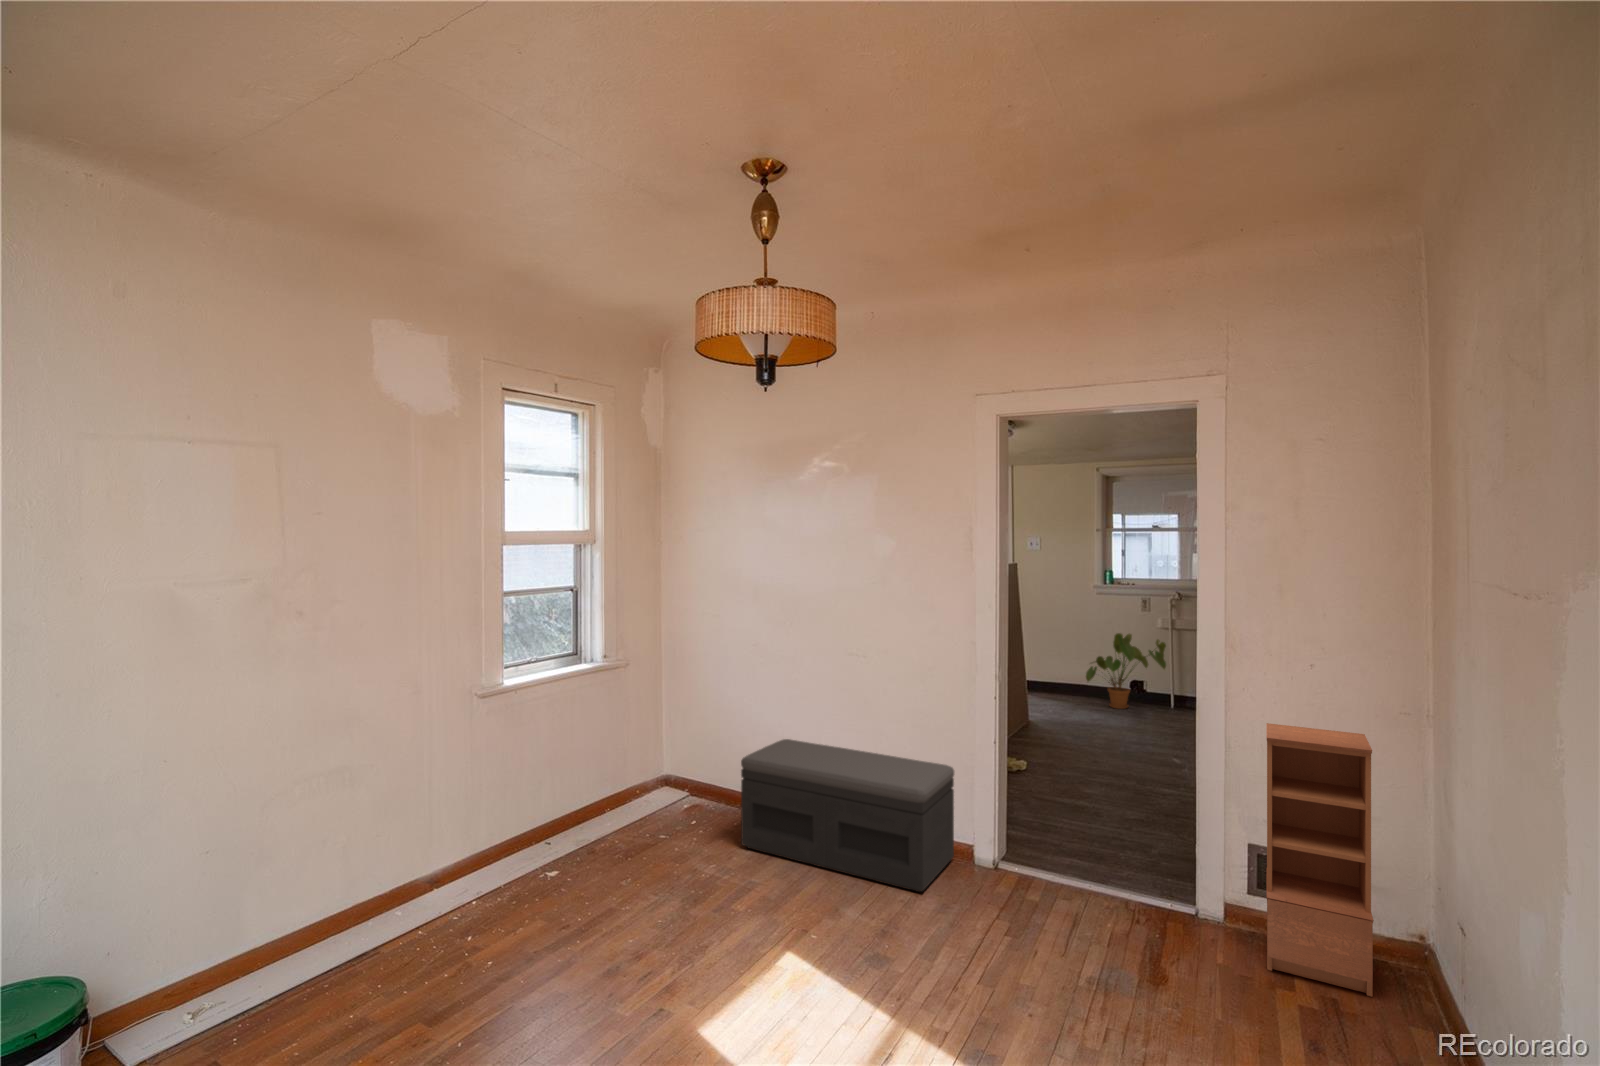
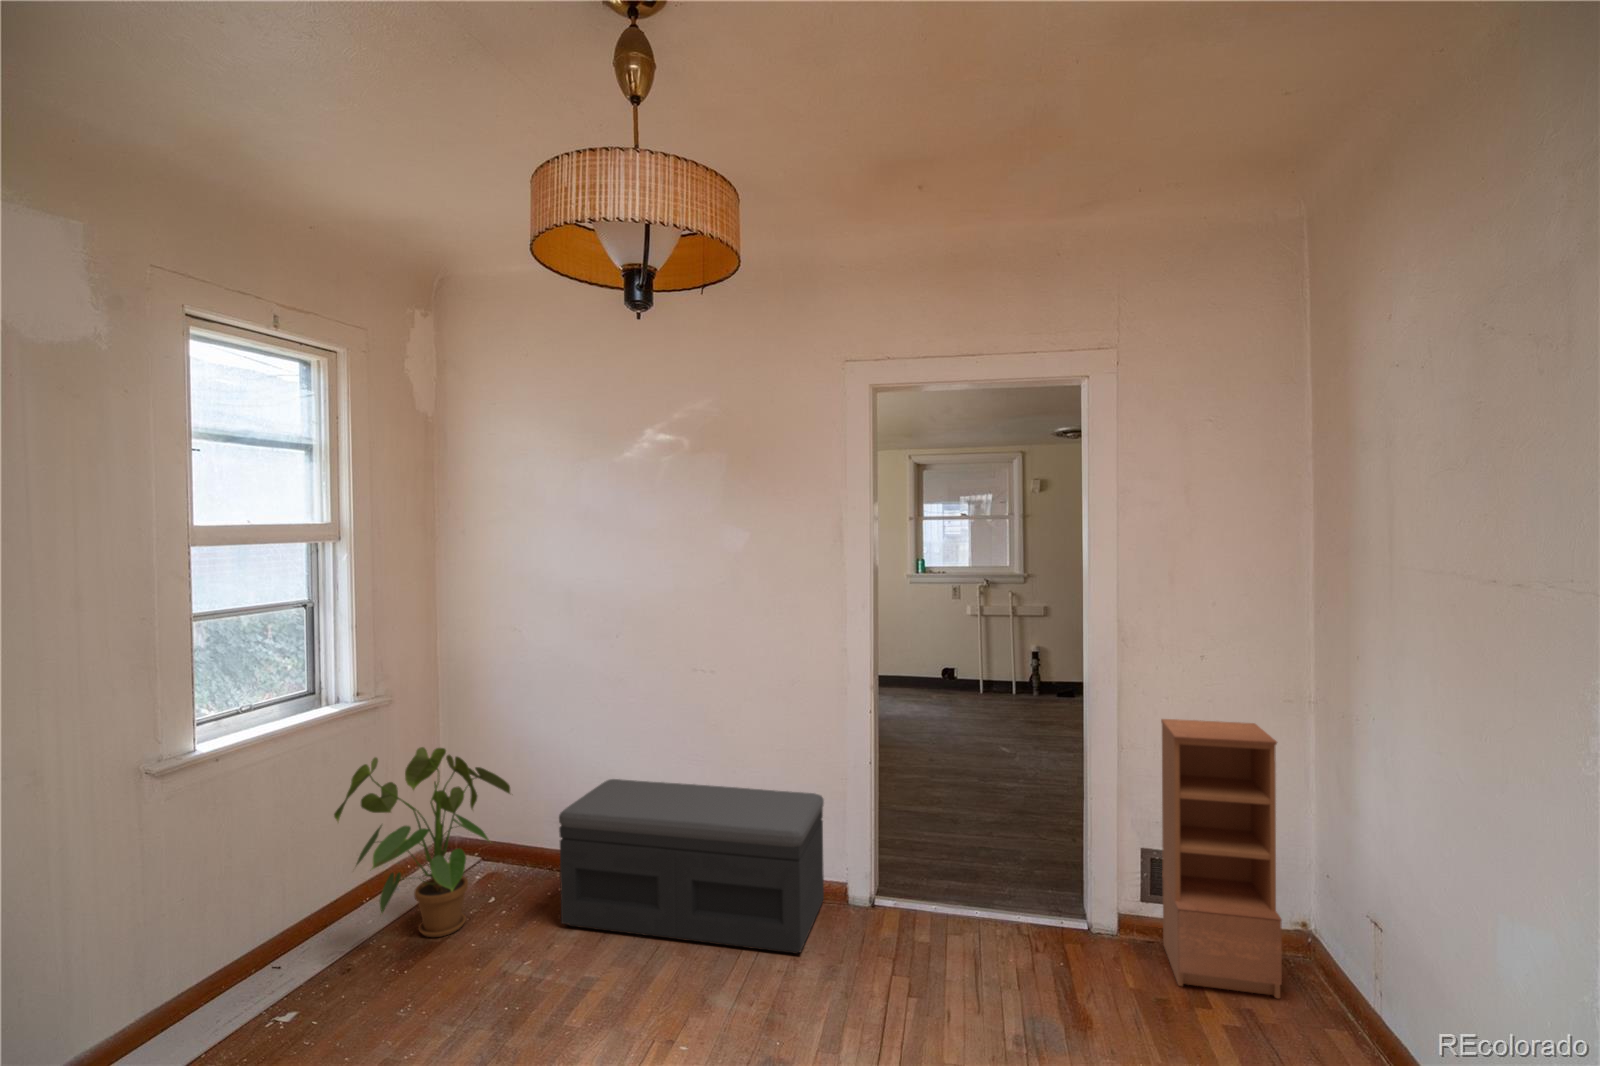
house plant: present [1086,633,1166,709] -> present [334,747,510,937]

